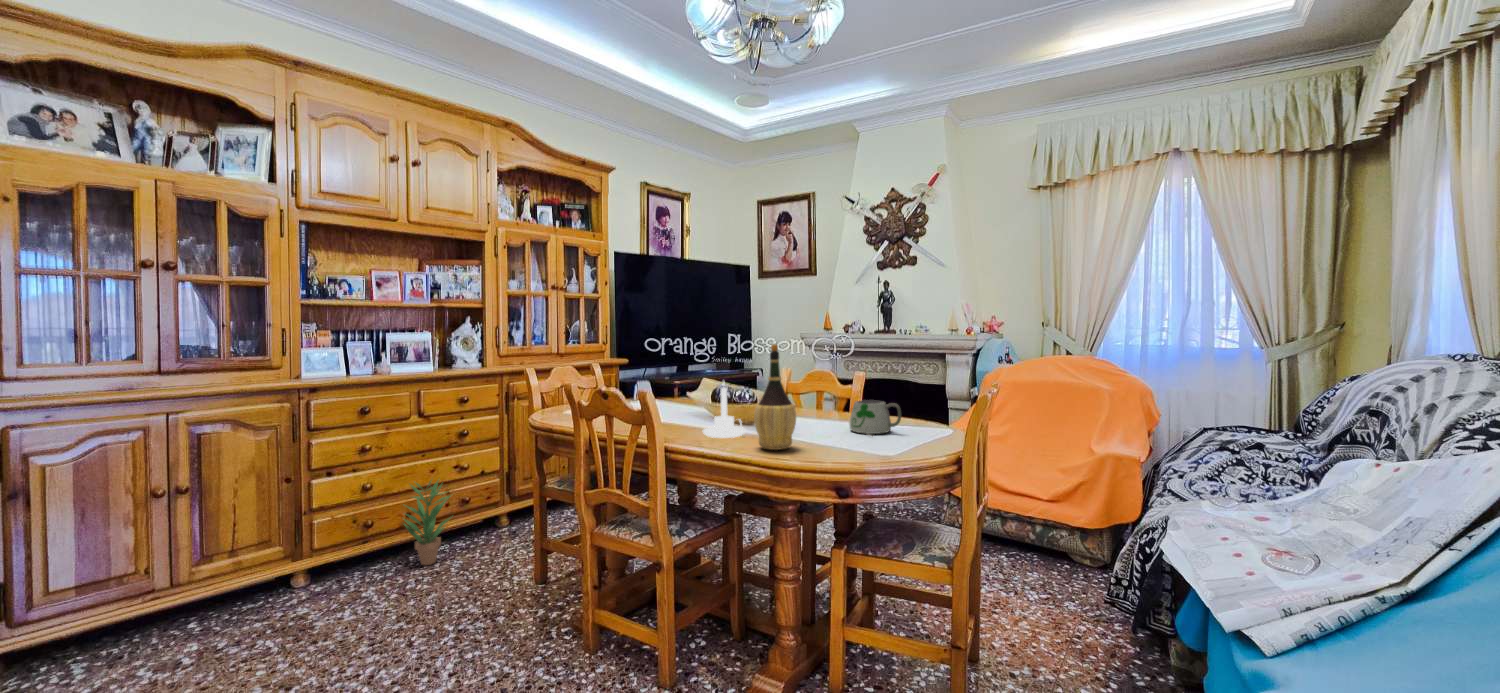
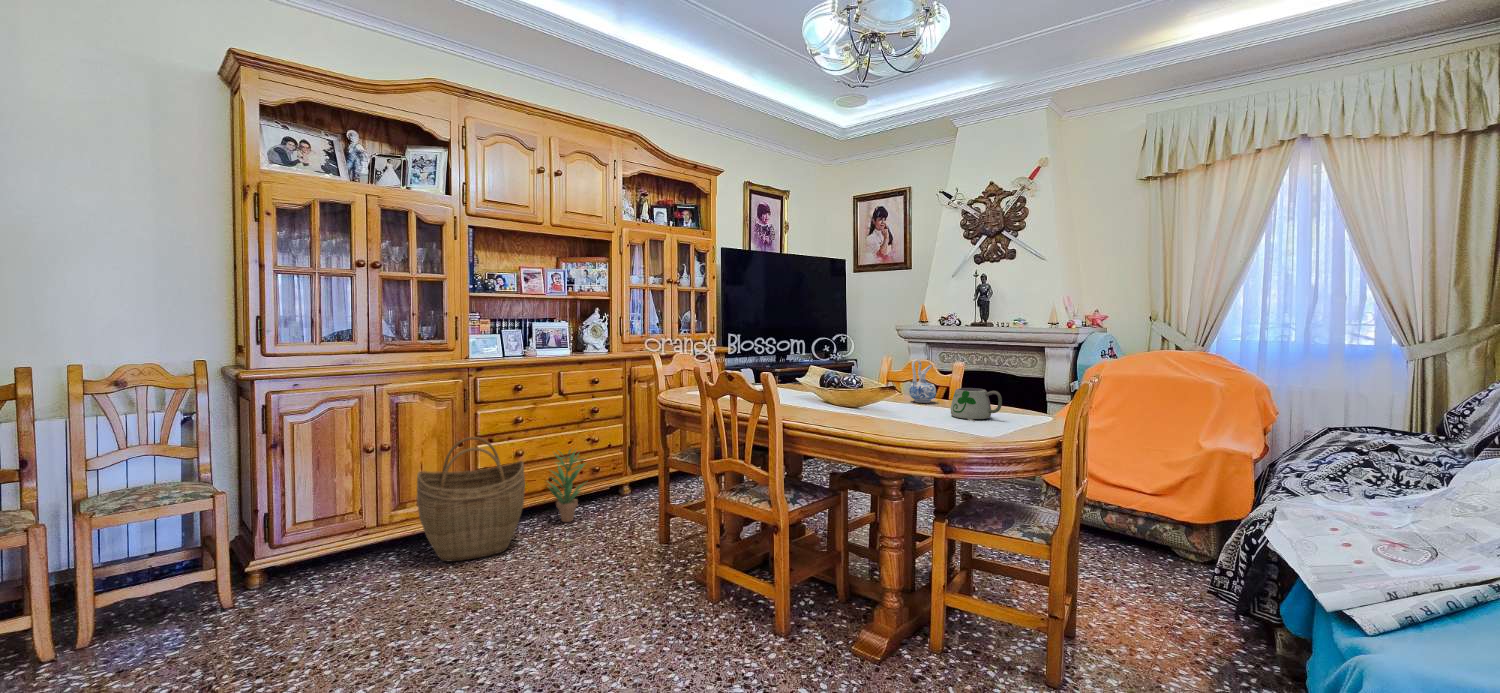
wine bottle: present [754,344,796,450] -> none [864,334,903,429]
ceramic pitcher: none [809,370,836,416] -> present [909,359,936,403]
candle holder: present [703,383,746,438] -> none [815,366,854,418]
woven basket: none [223,471,371,626] -> present [417,437,525,561]

